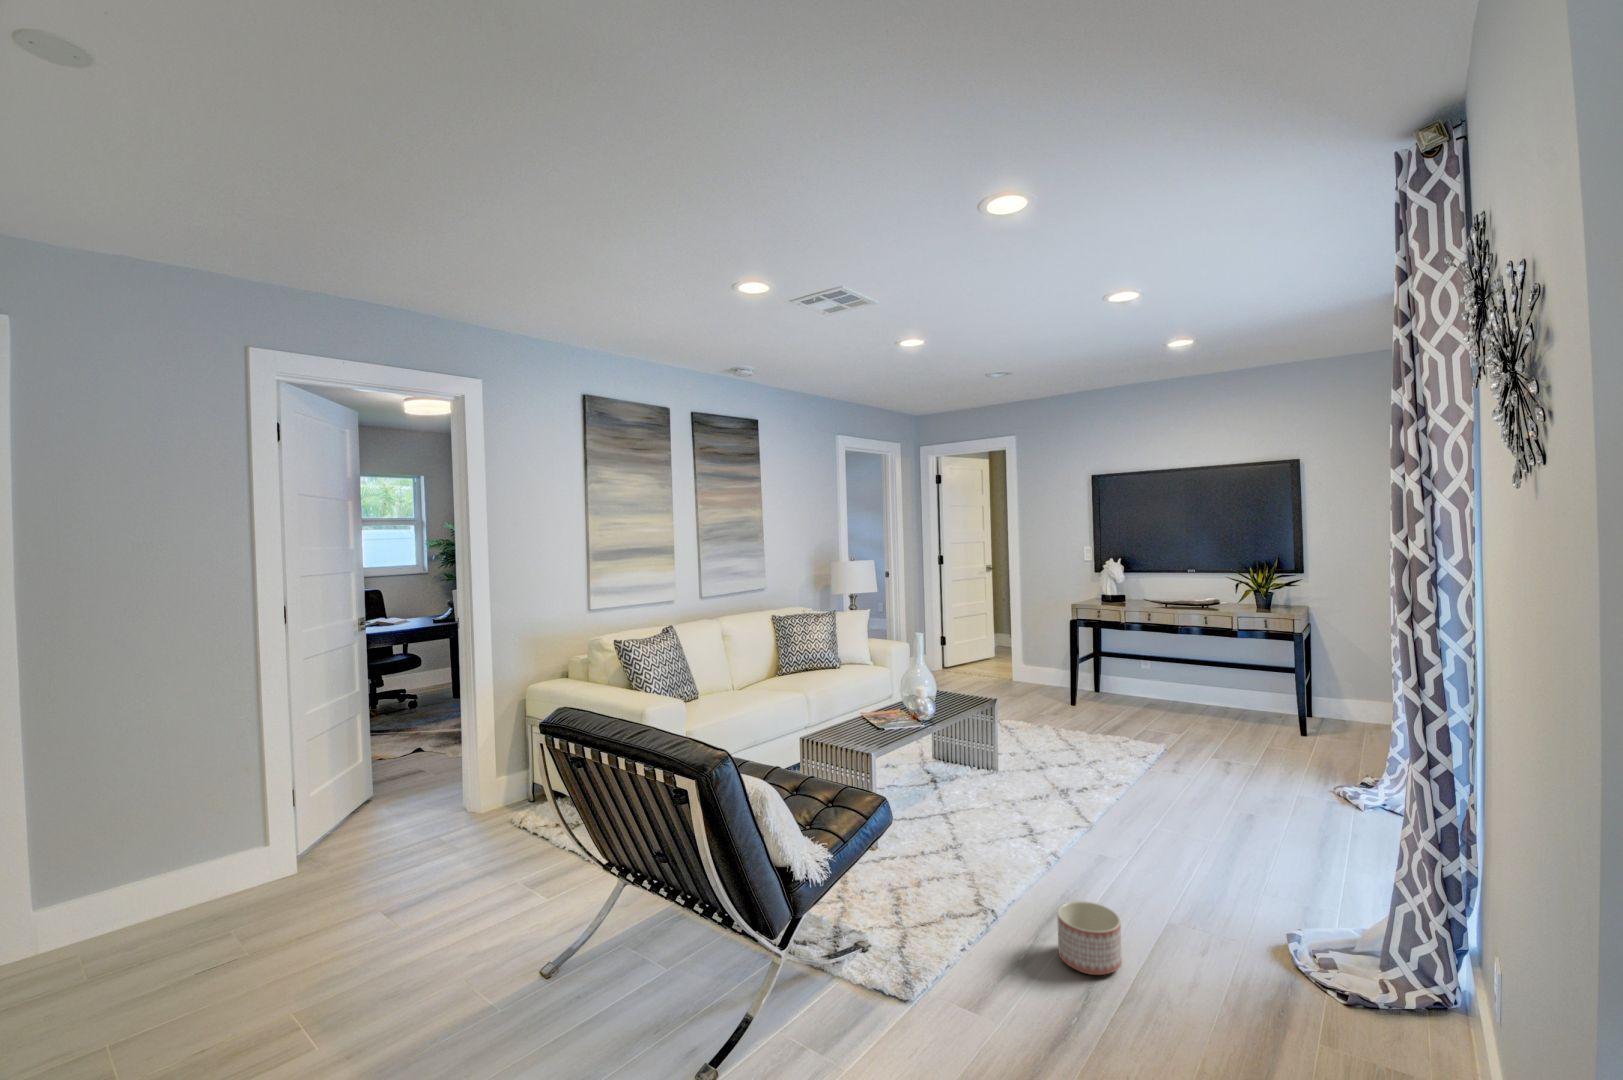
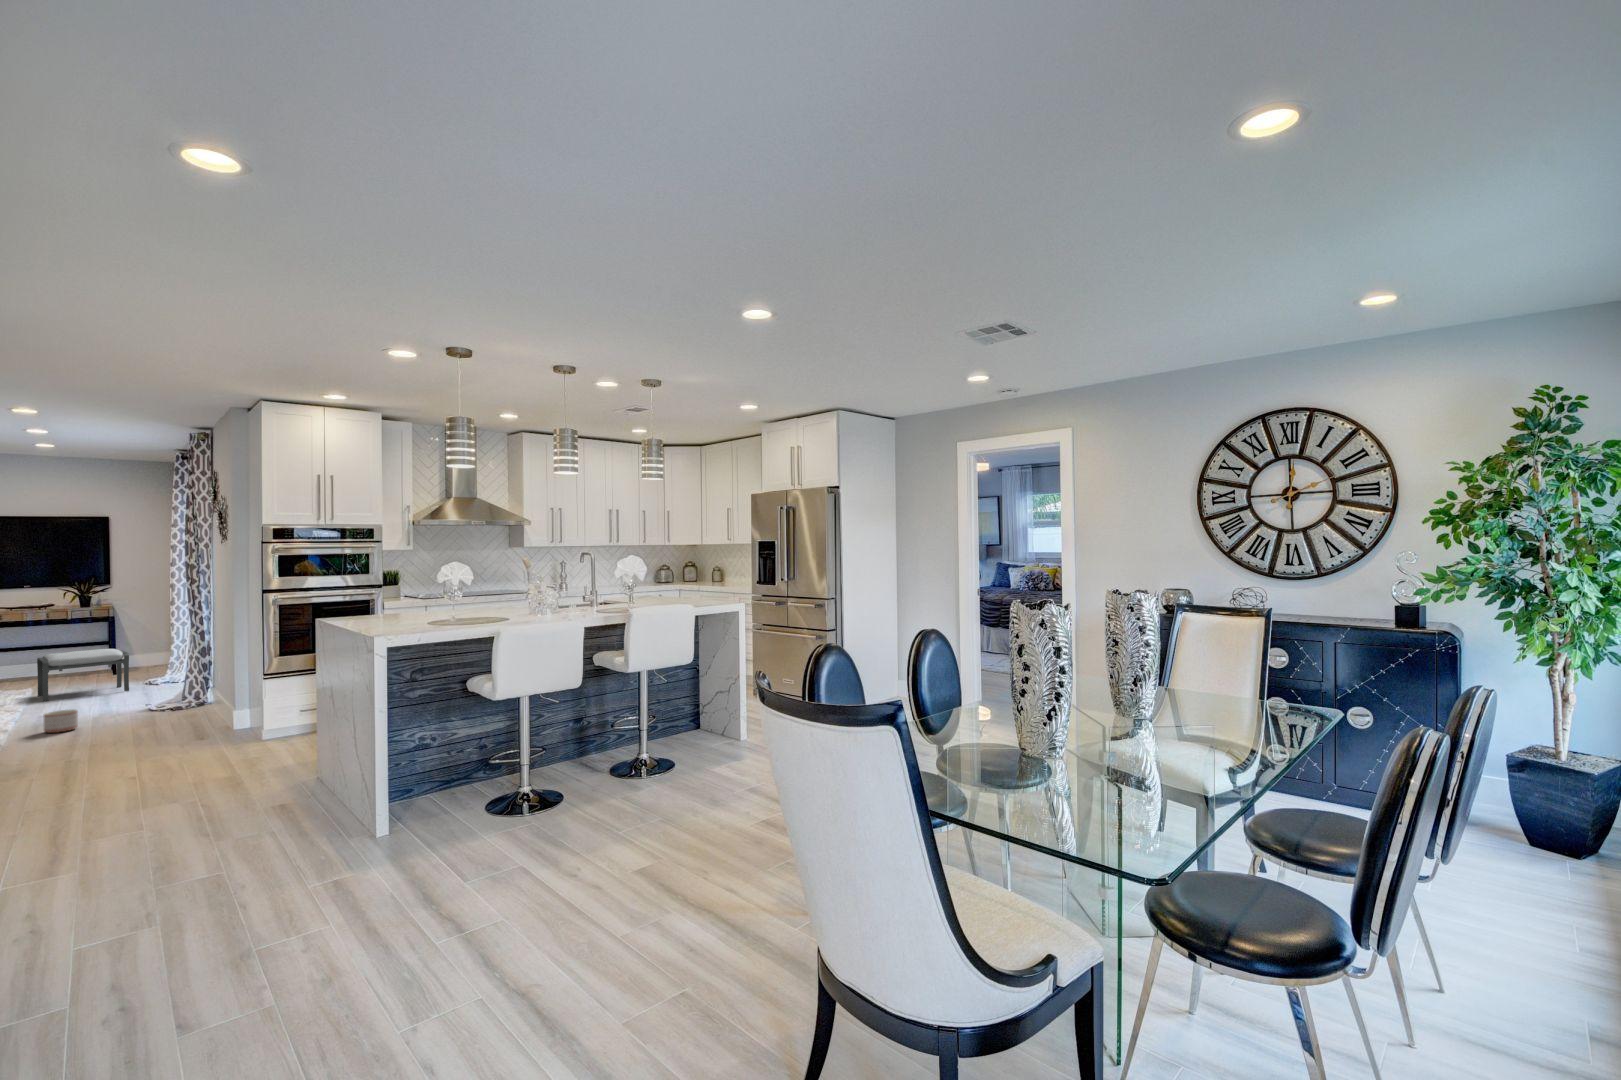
ottoman: none [1157,701,1298,810] -> present [37,649,129,701]

